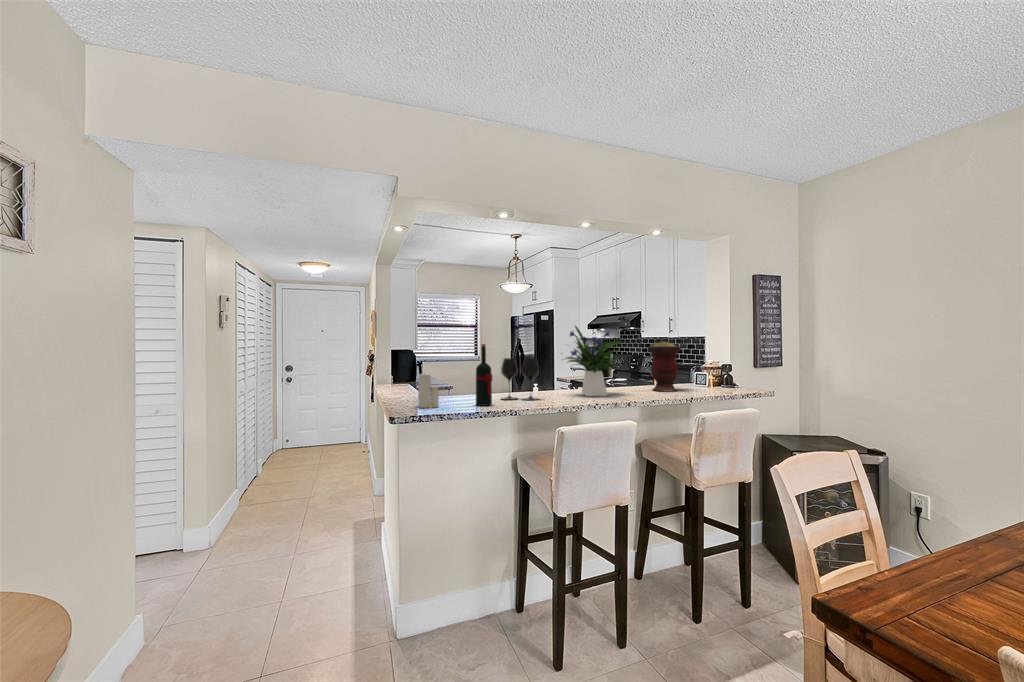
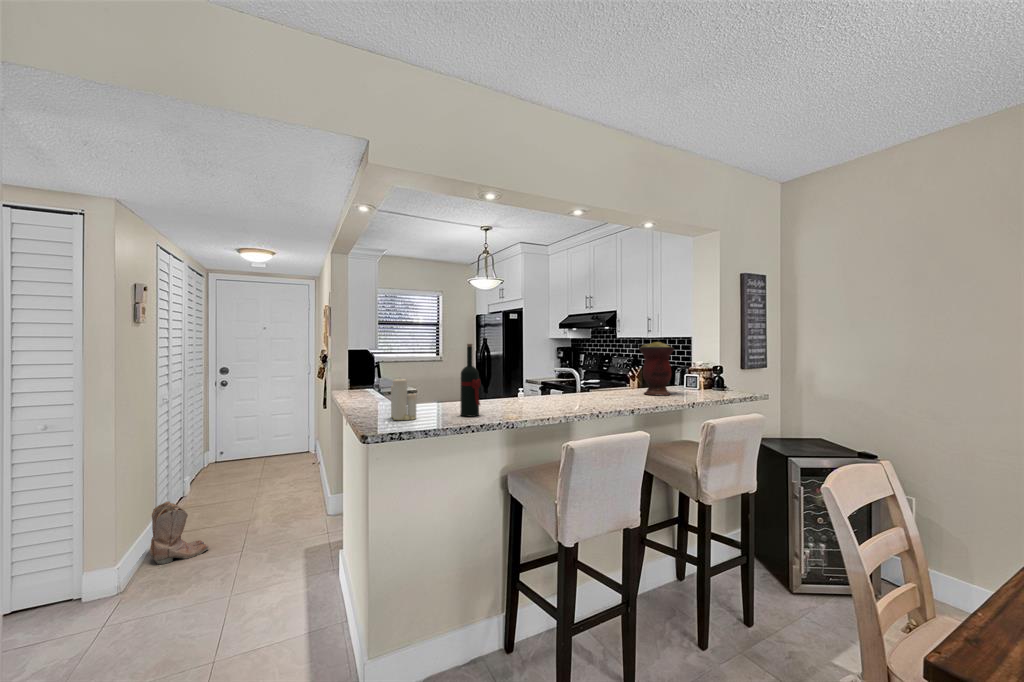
flower arrangement: present [567,325,622,396] -> none [548,323,620,402]
wine glass: present [501,358,539,400] -> none [485,360,530,408]
boots: none [230,478,276,530] -> present [150,501,209,564]

